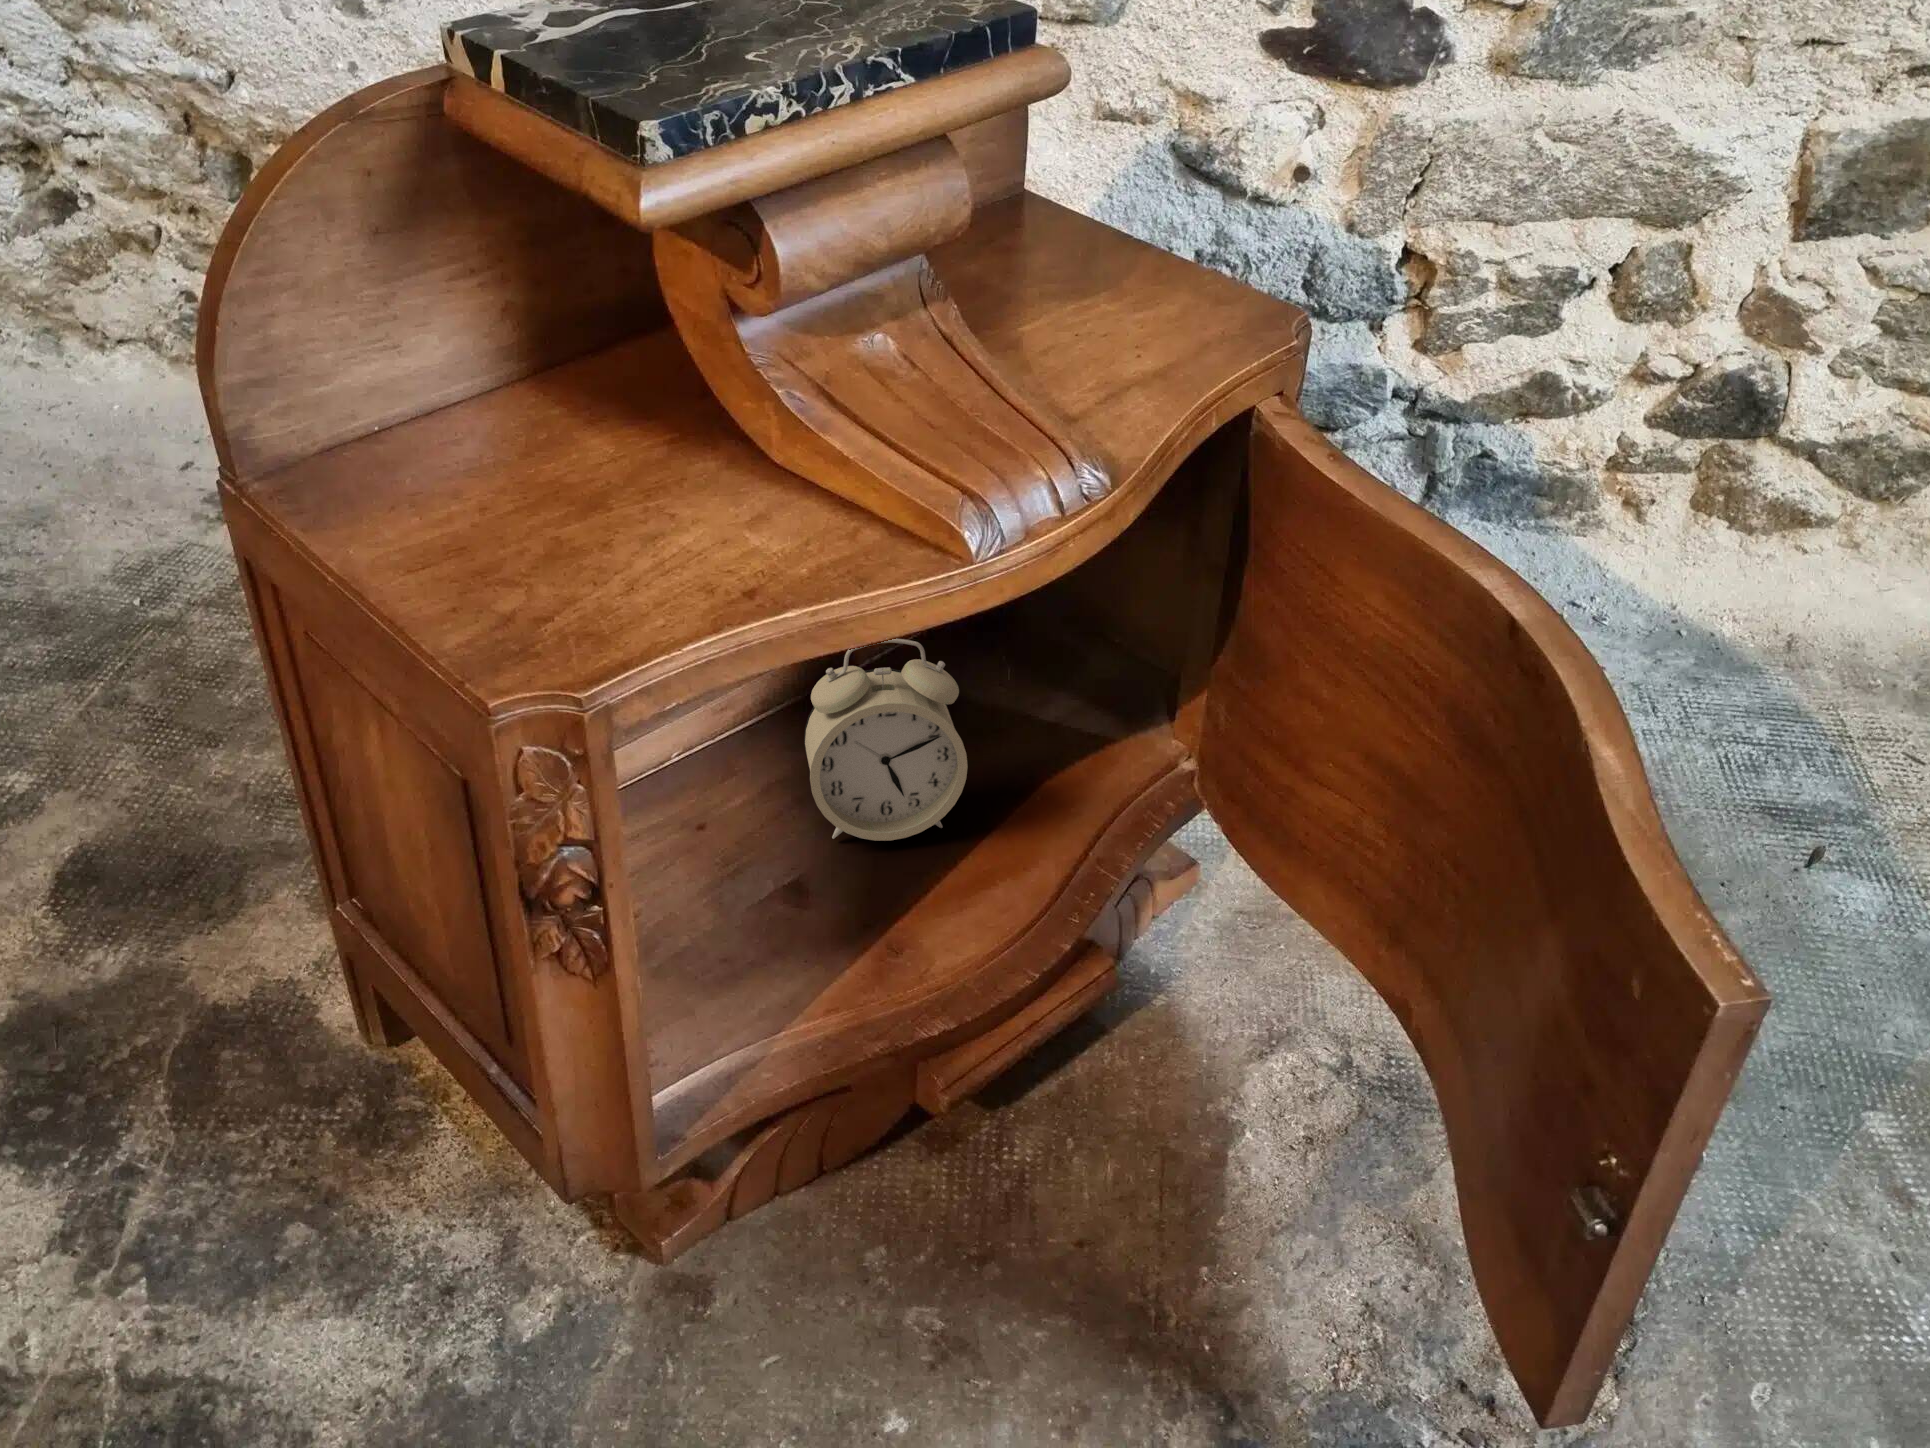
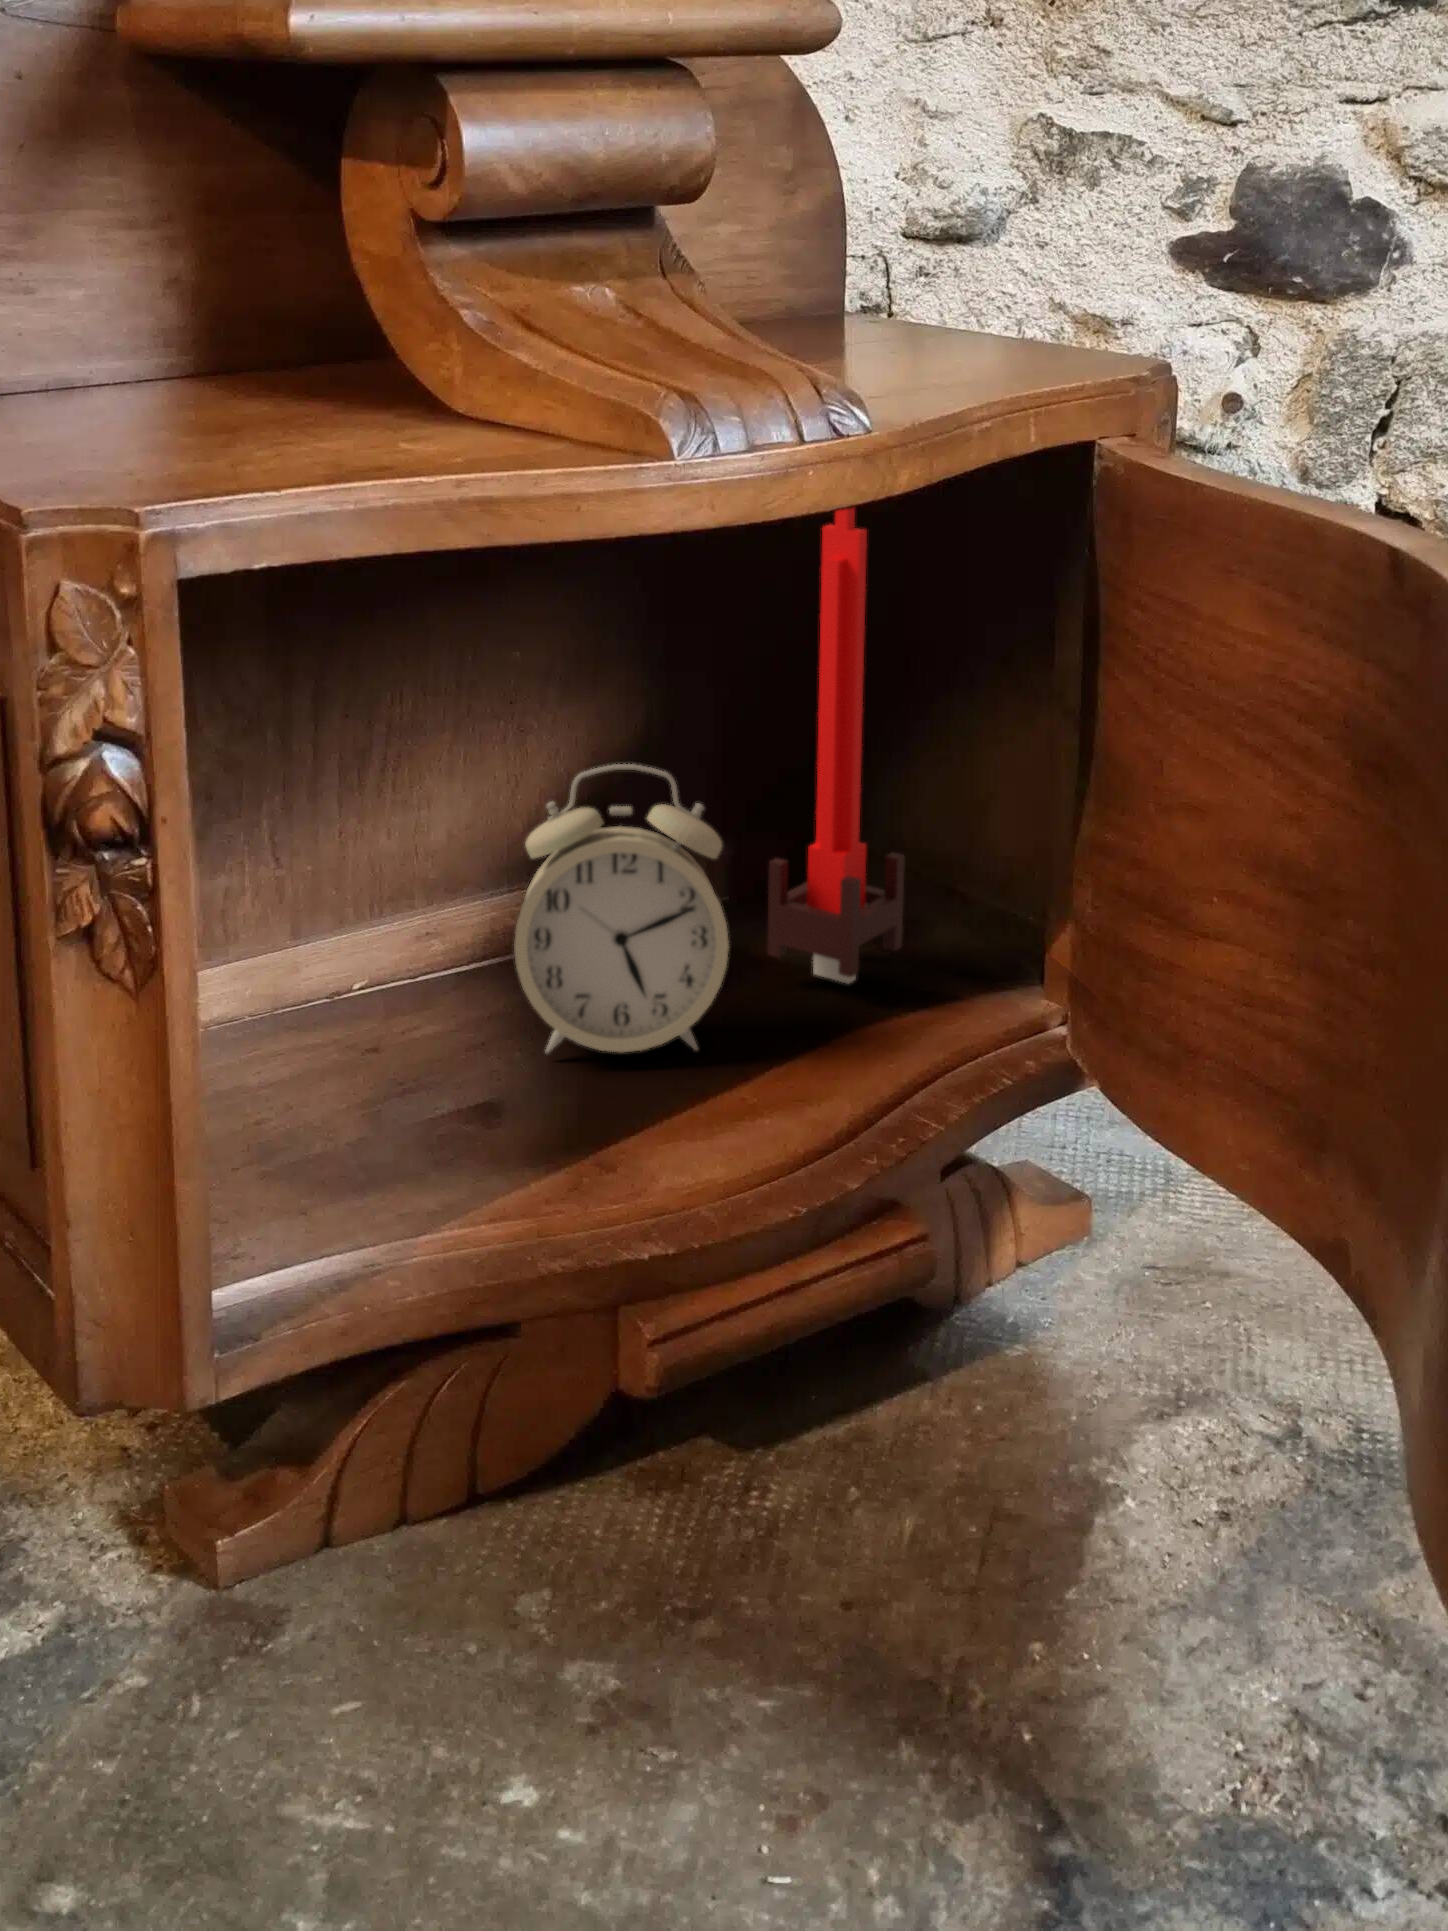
candle: none [979,418,1080,751] -> present [767,508,905,983]

